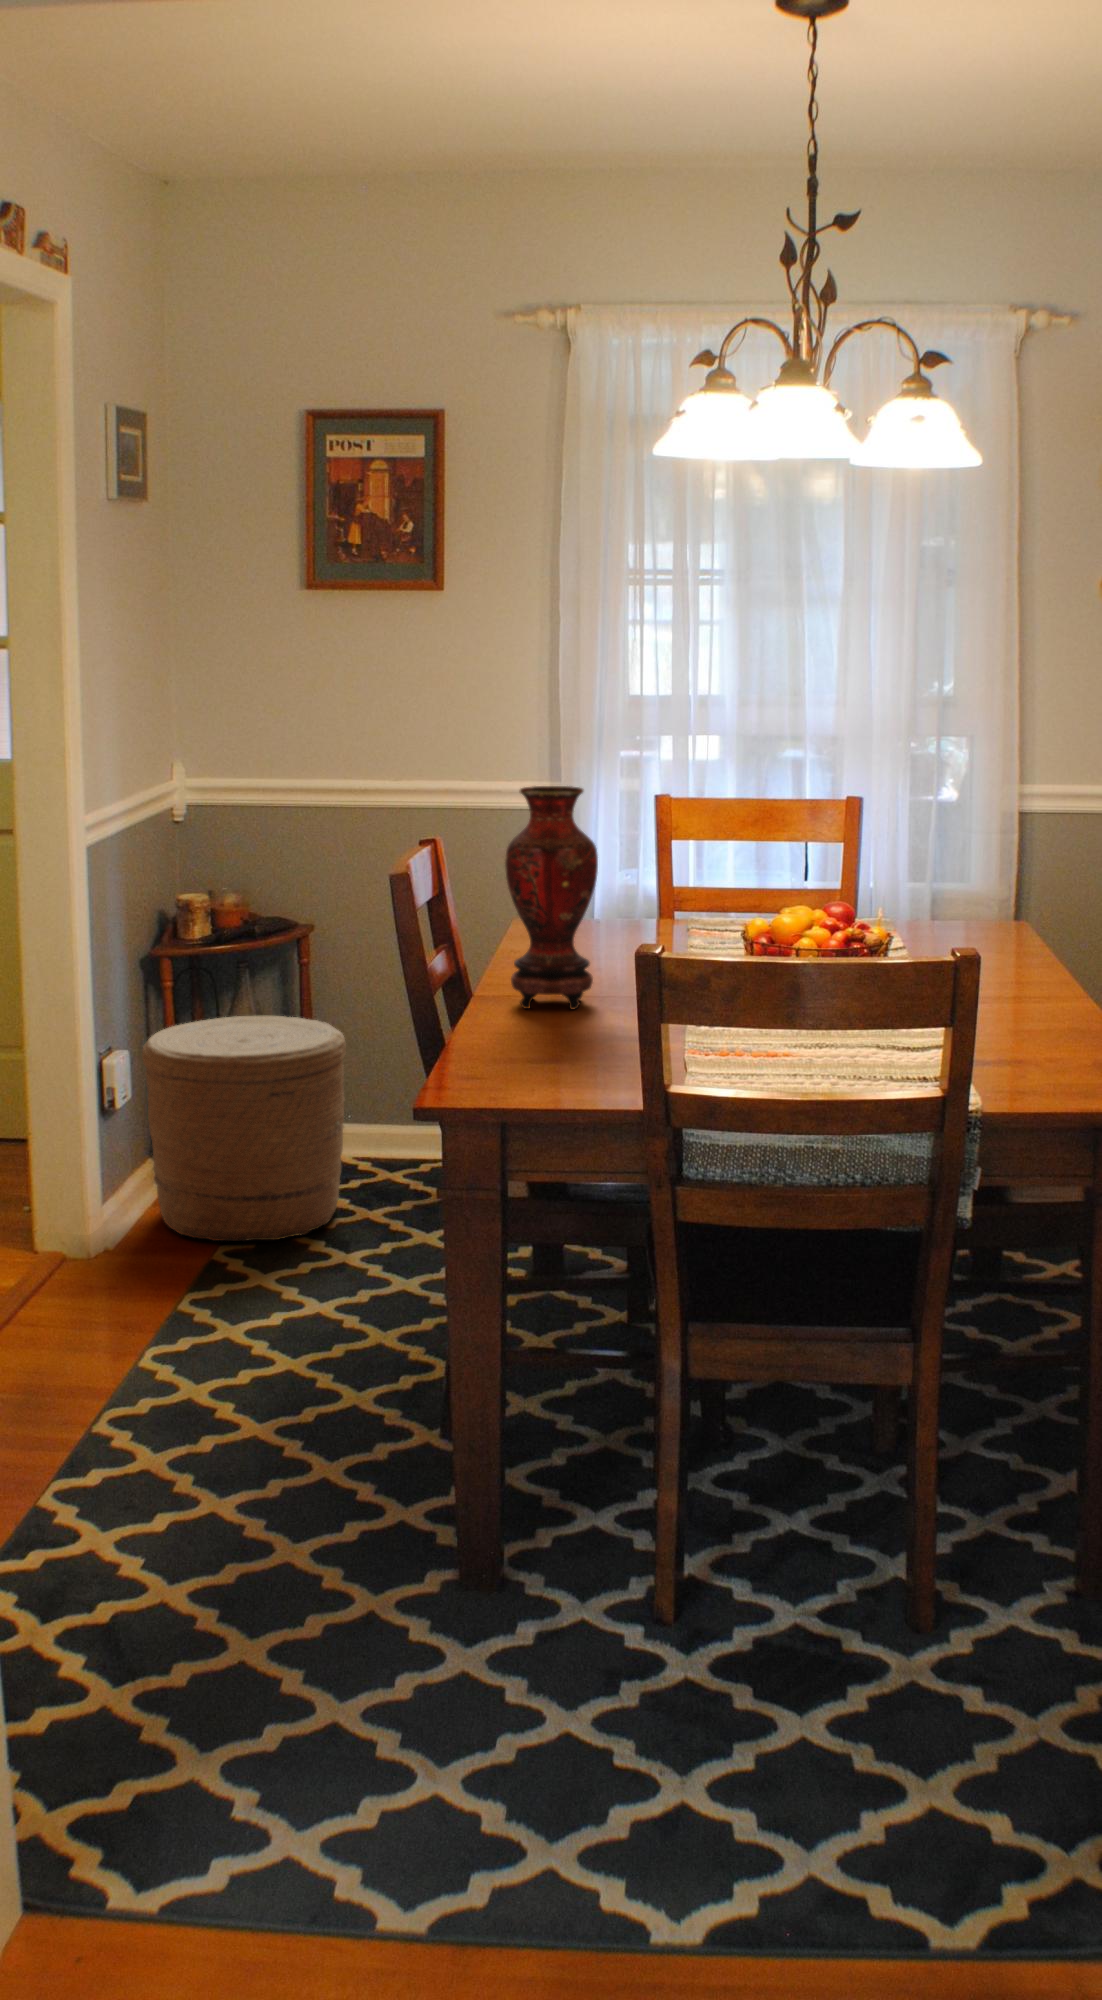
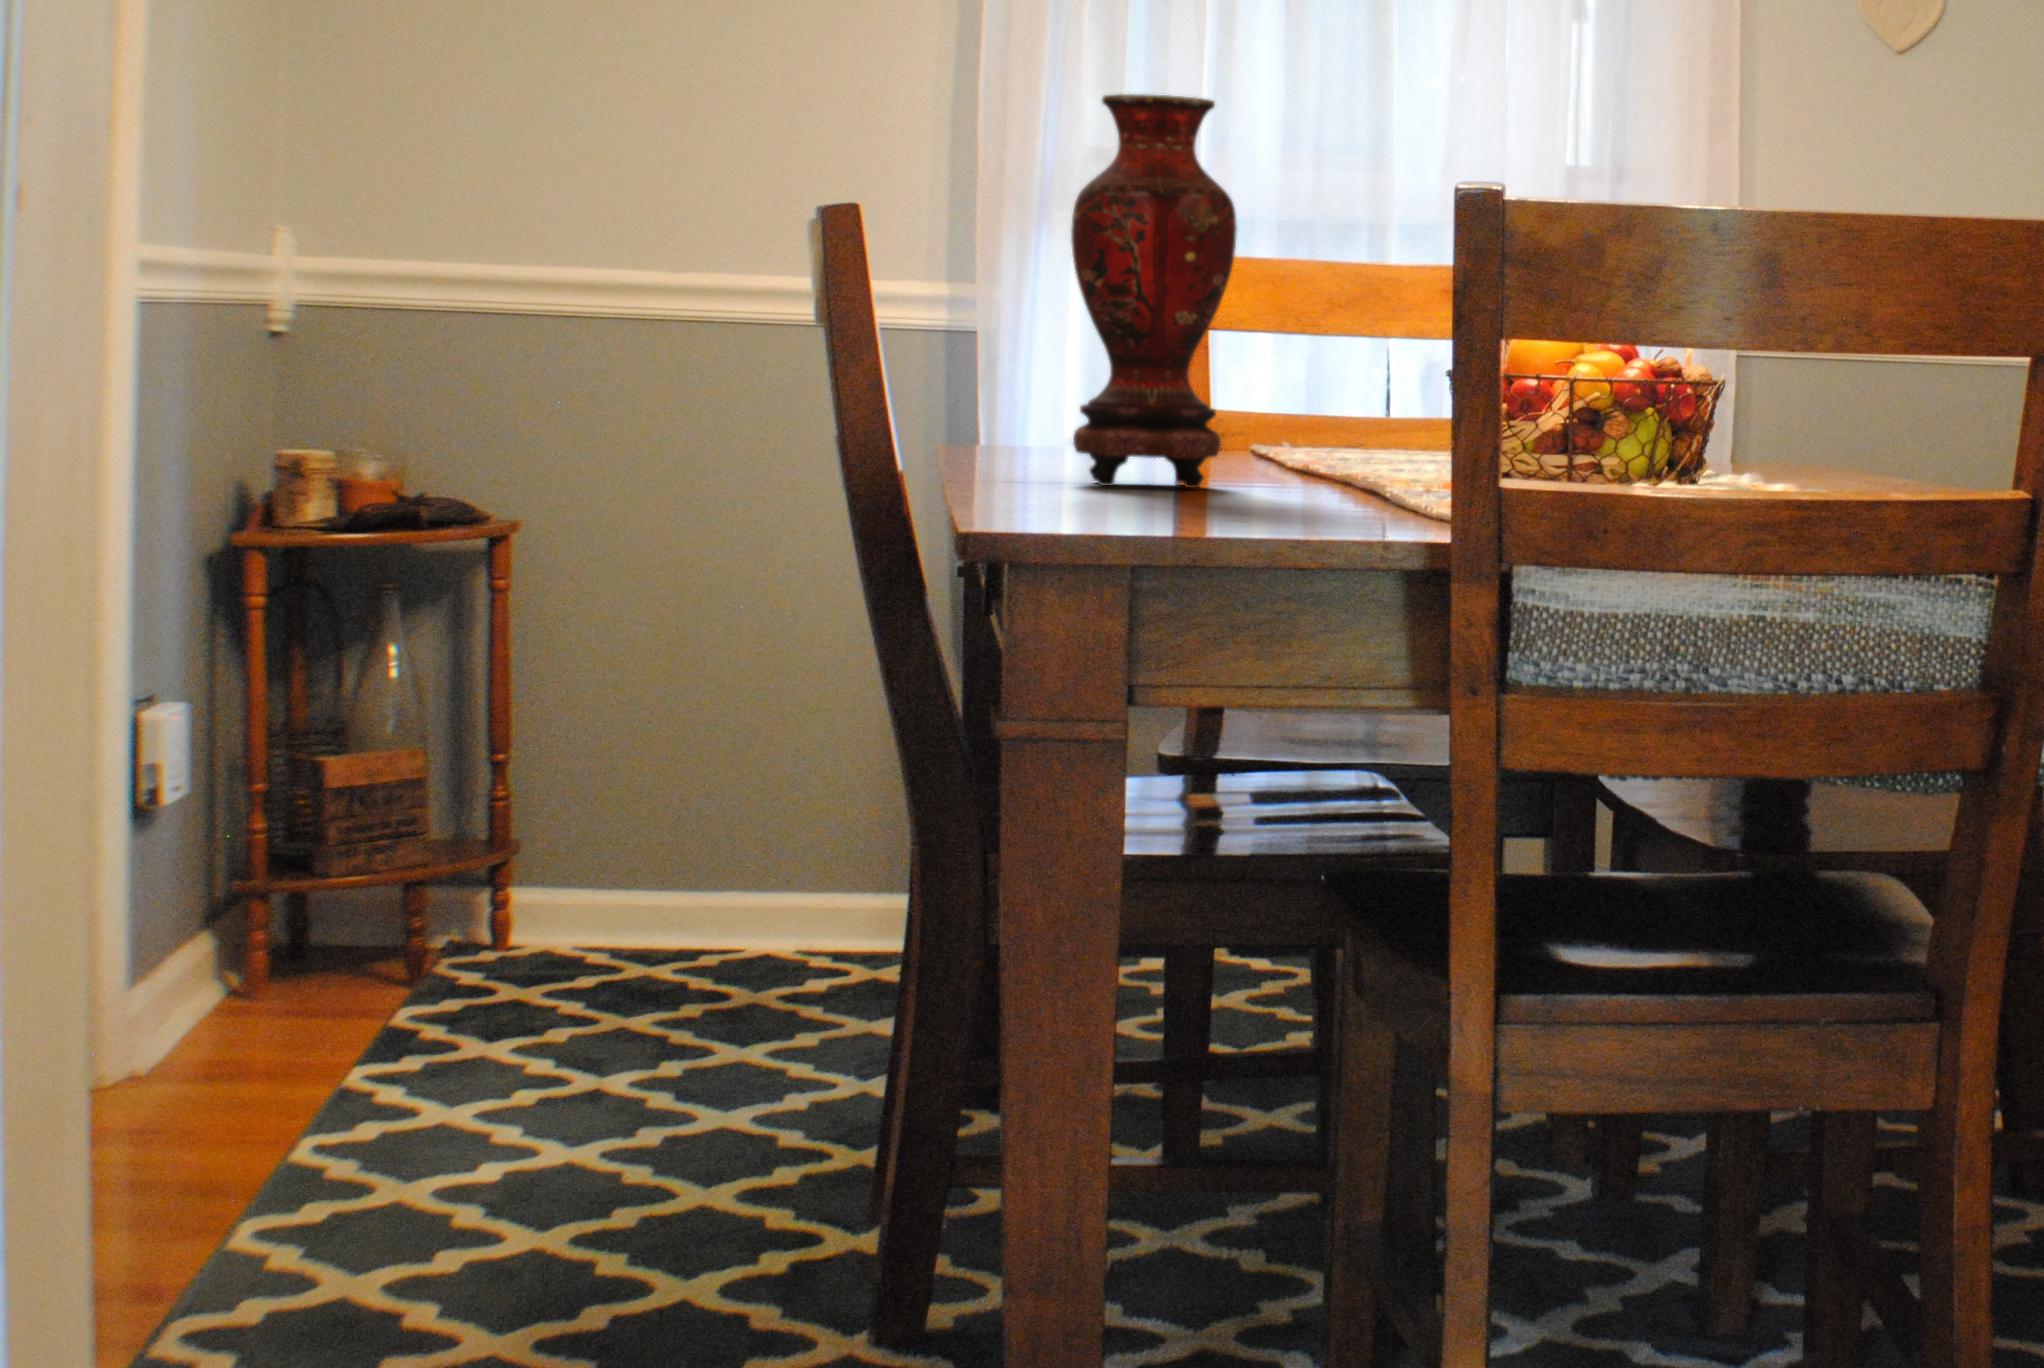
woven basket: present [142,1016,346,1241] -> none [206,659,607,1065]

